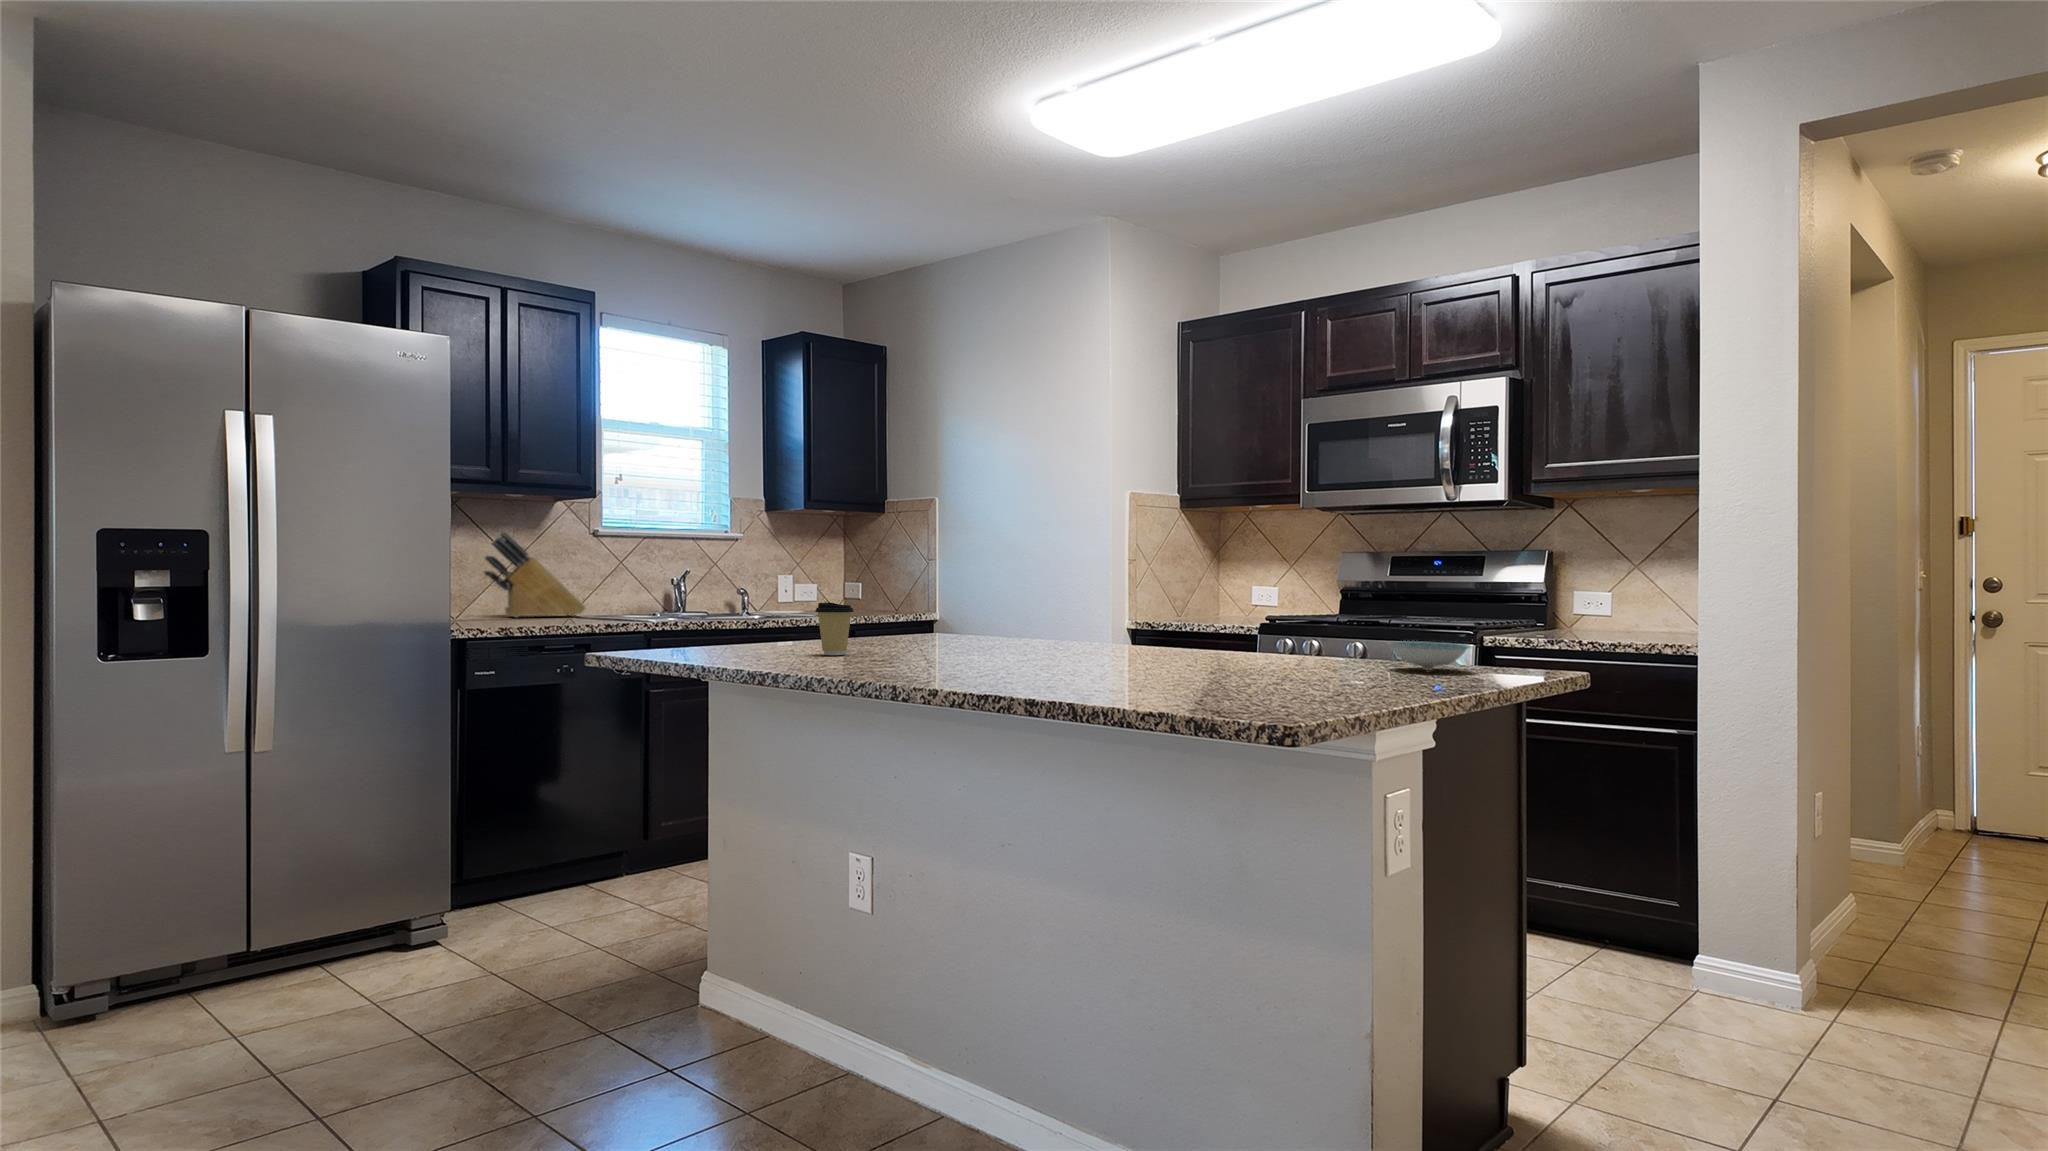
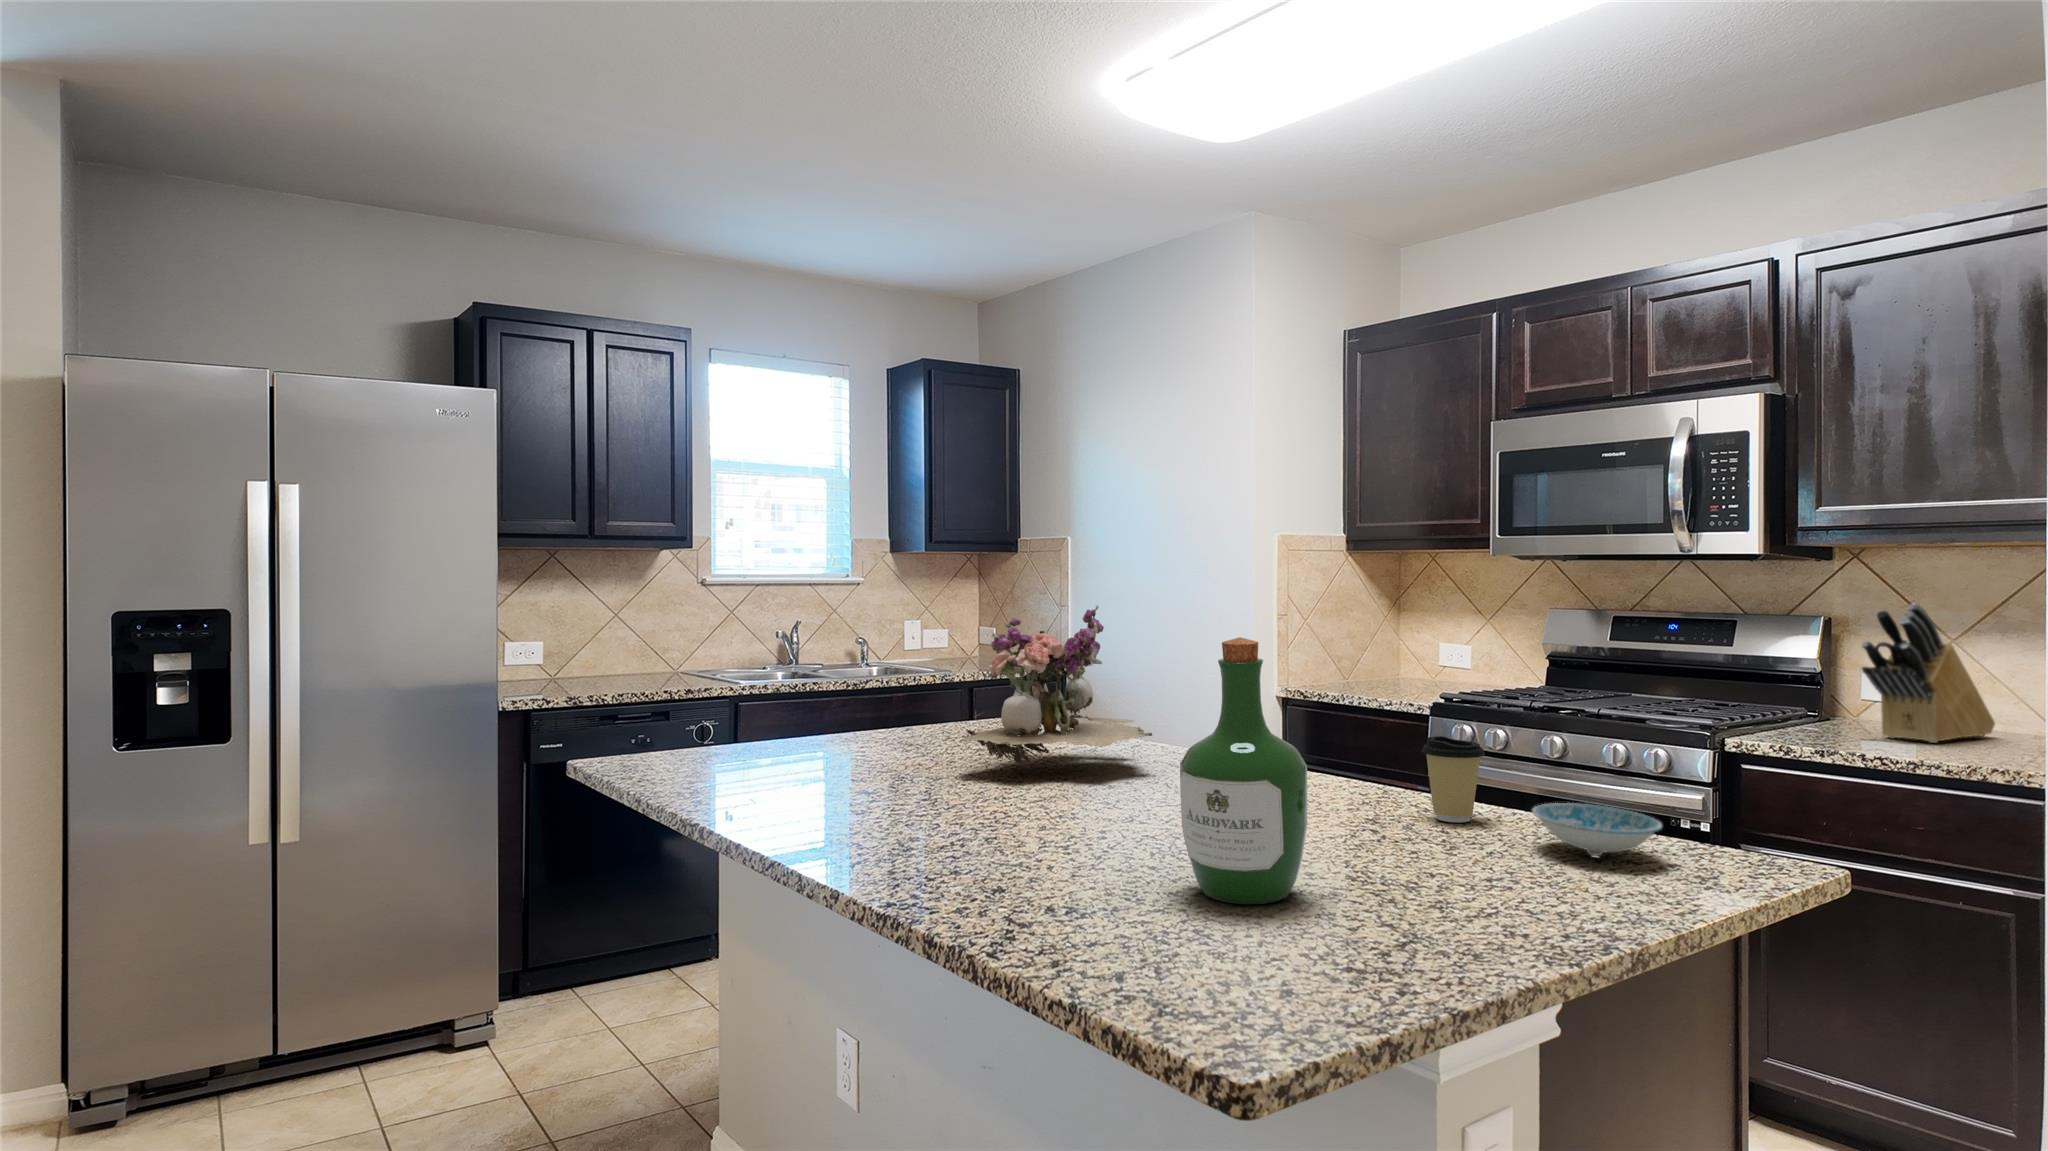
wine bottle: none [1175,509,1261,688] -> present [1180,637,1307,904]
flower arrangement: none [940,526,1089,653] -> present [962,605,1152,770]
knife block: present [484,532,585,617] -> present [1862,604,1995,743]
coffee cup: present [815,603,854,655] -> present [1422,736,1485,822]

